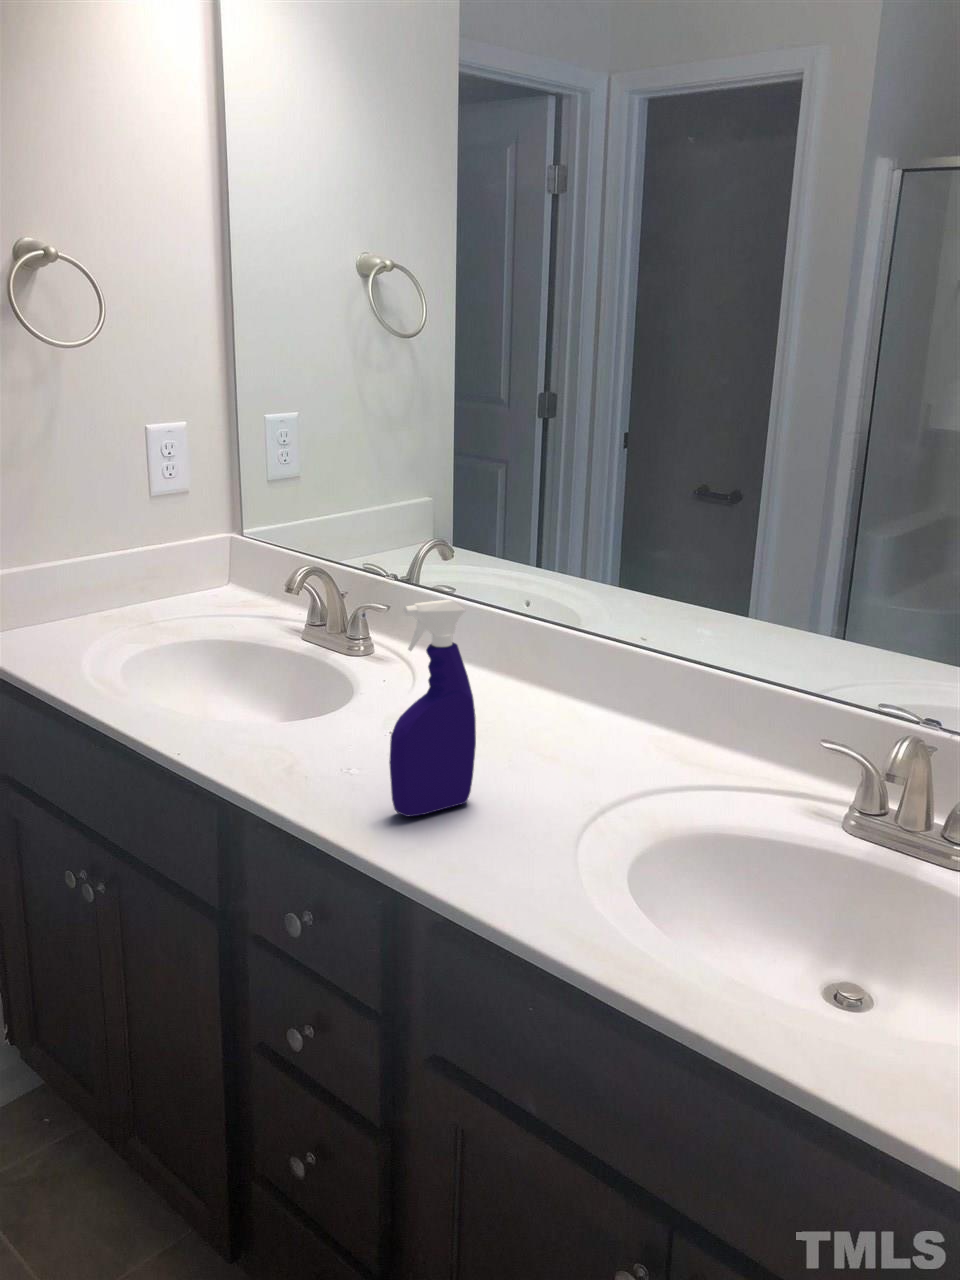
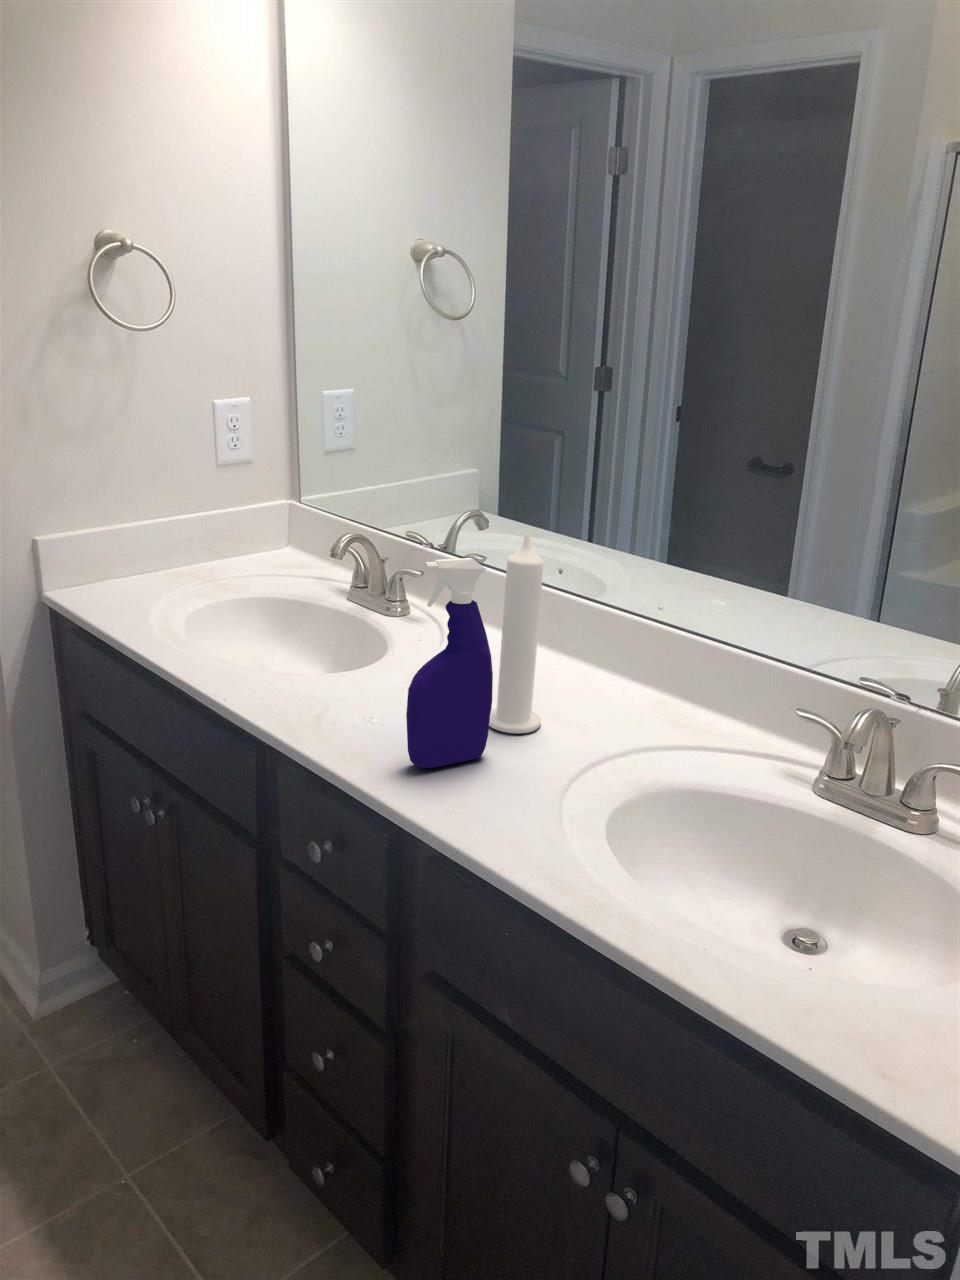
candle: none [467,569,524,776] -> present [490,533,544,733]

